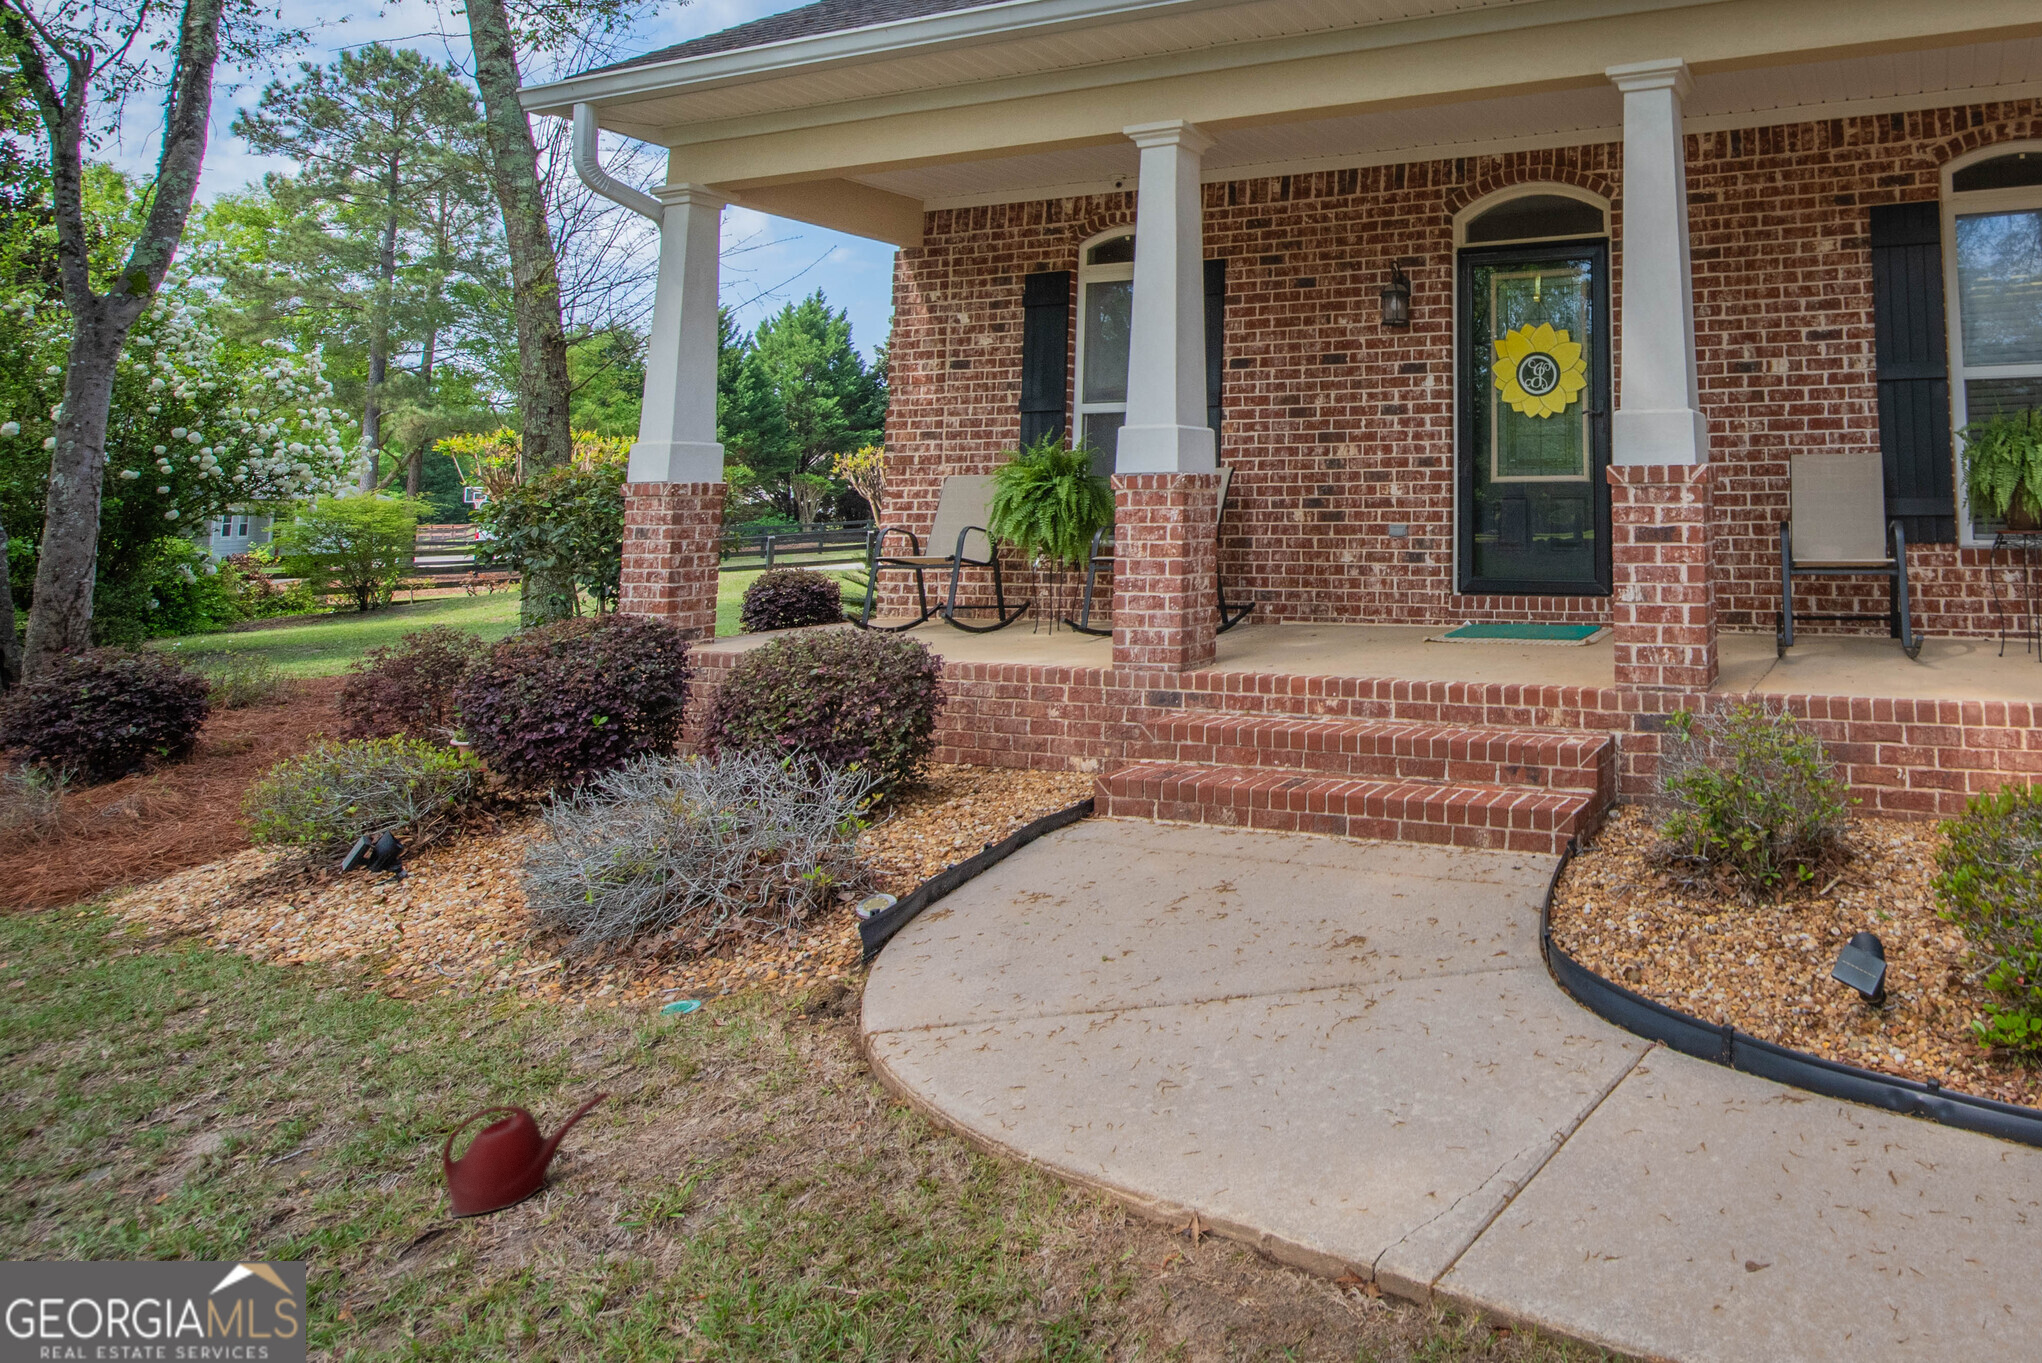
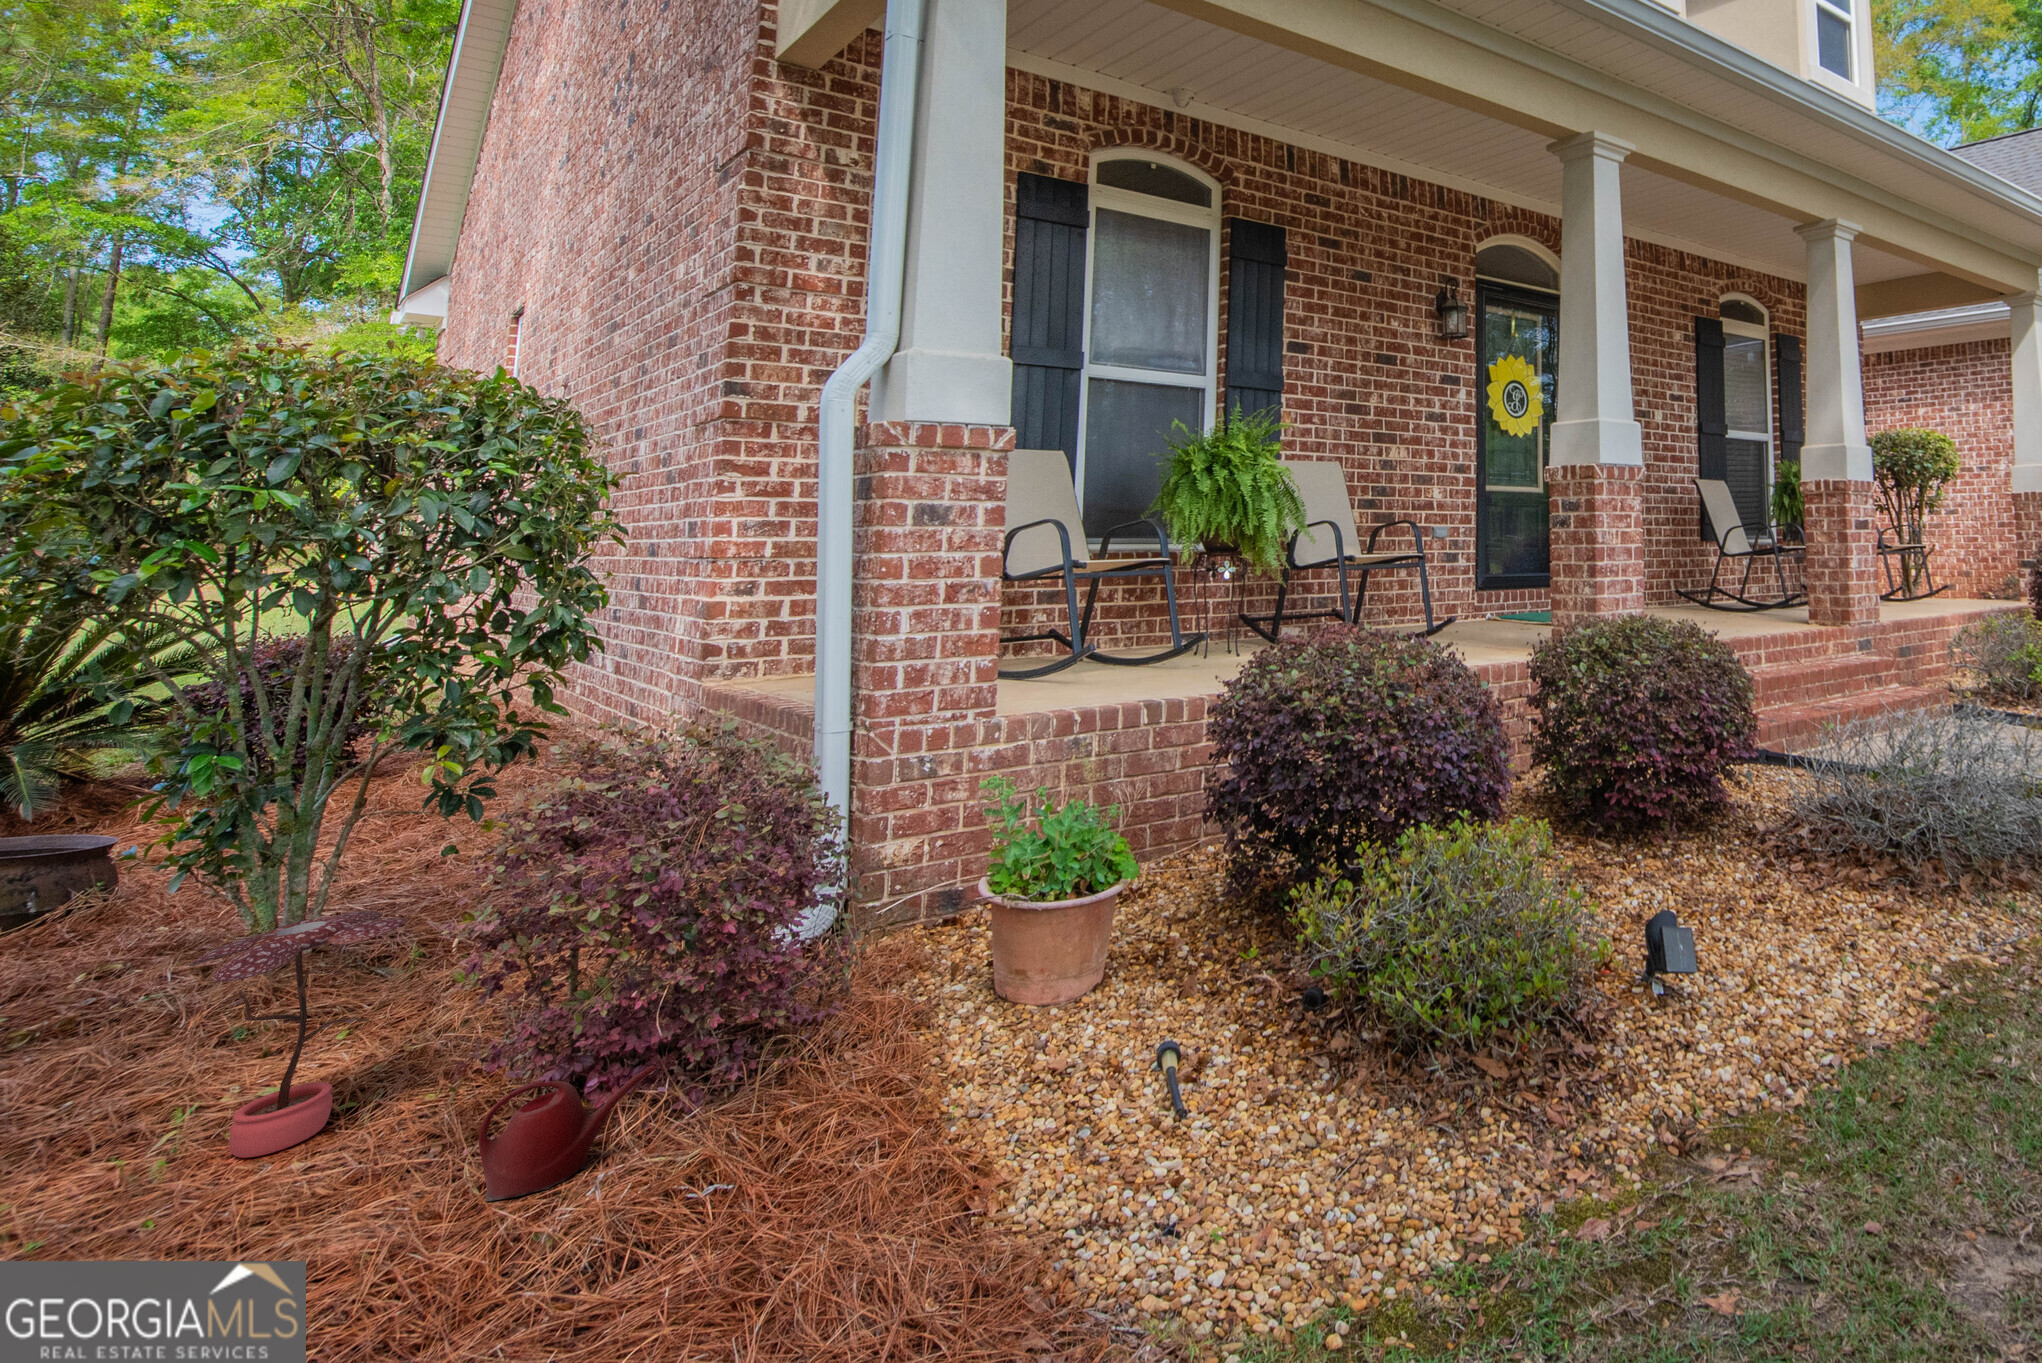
potted plant: none [138,941,347,1178] -> present [189,911,407,1158]

